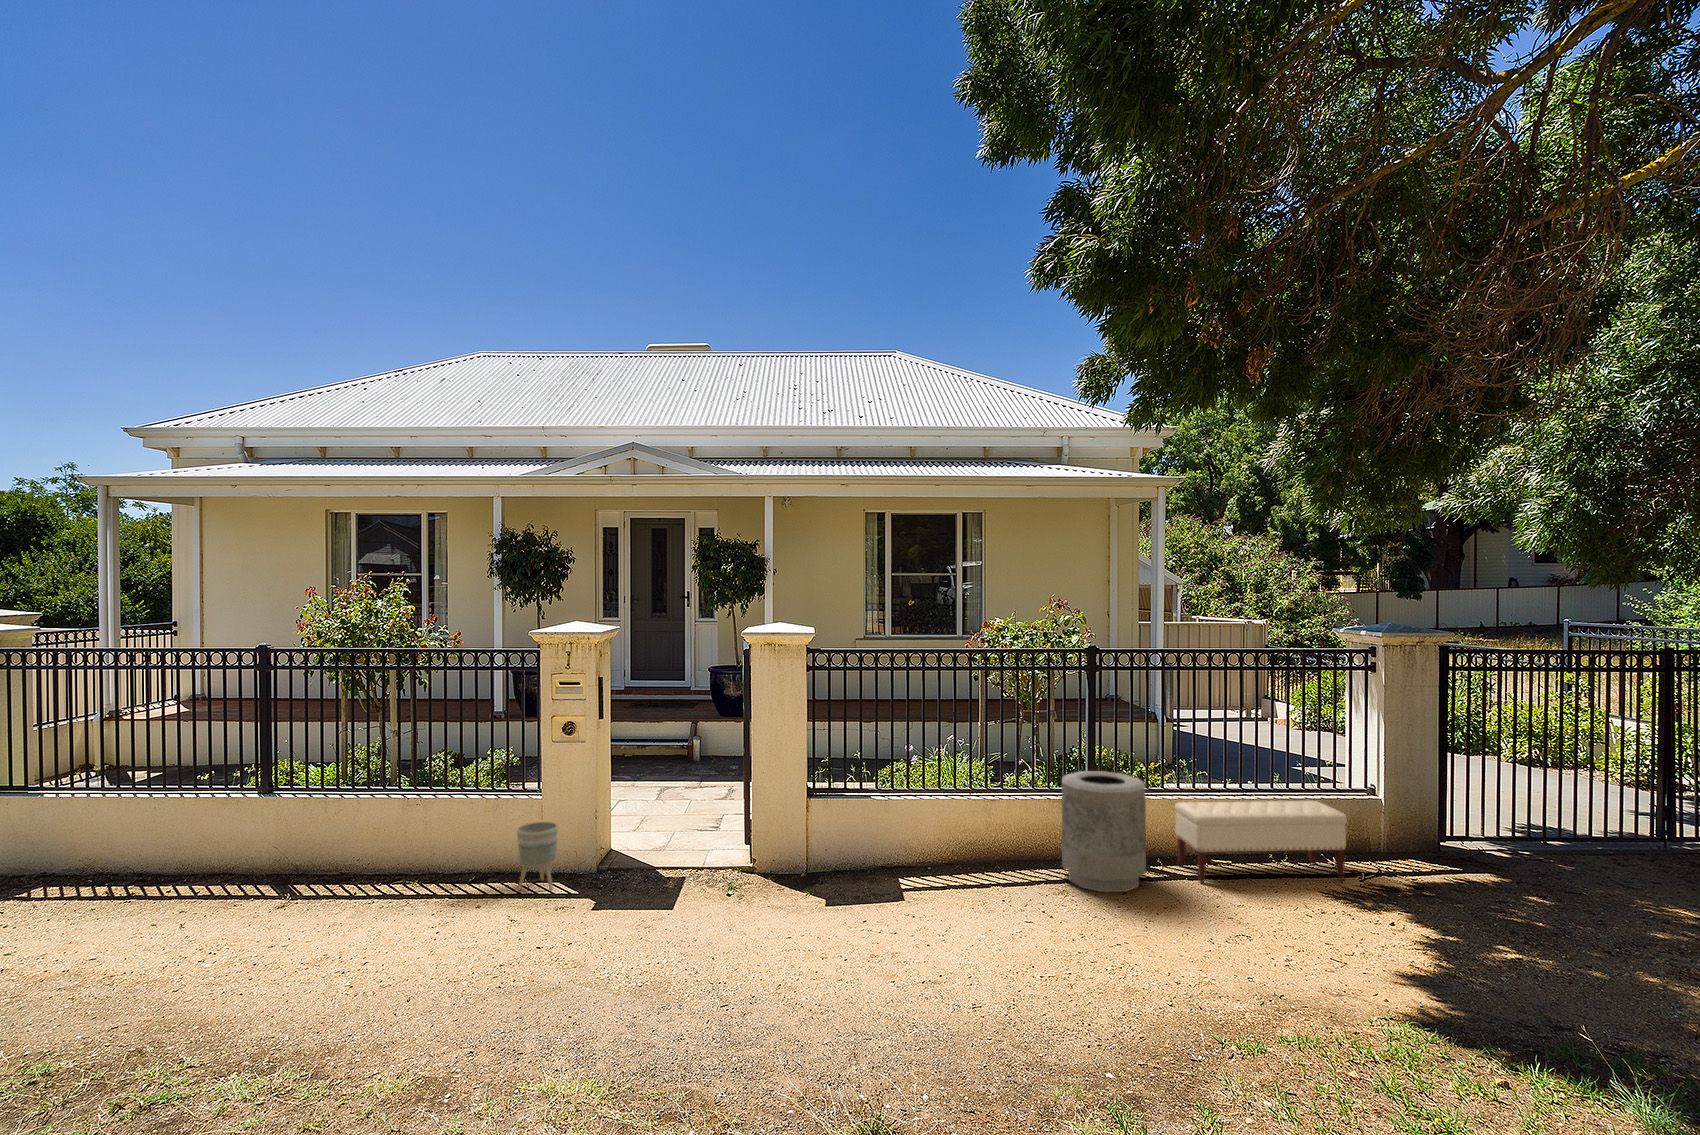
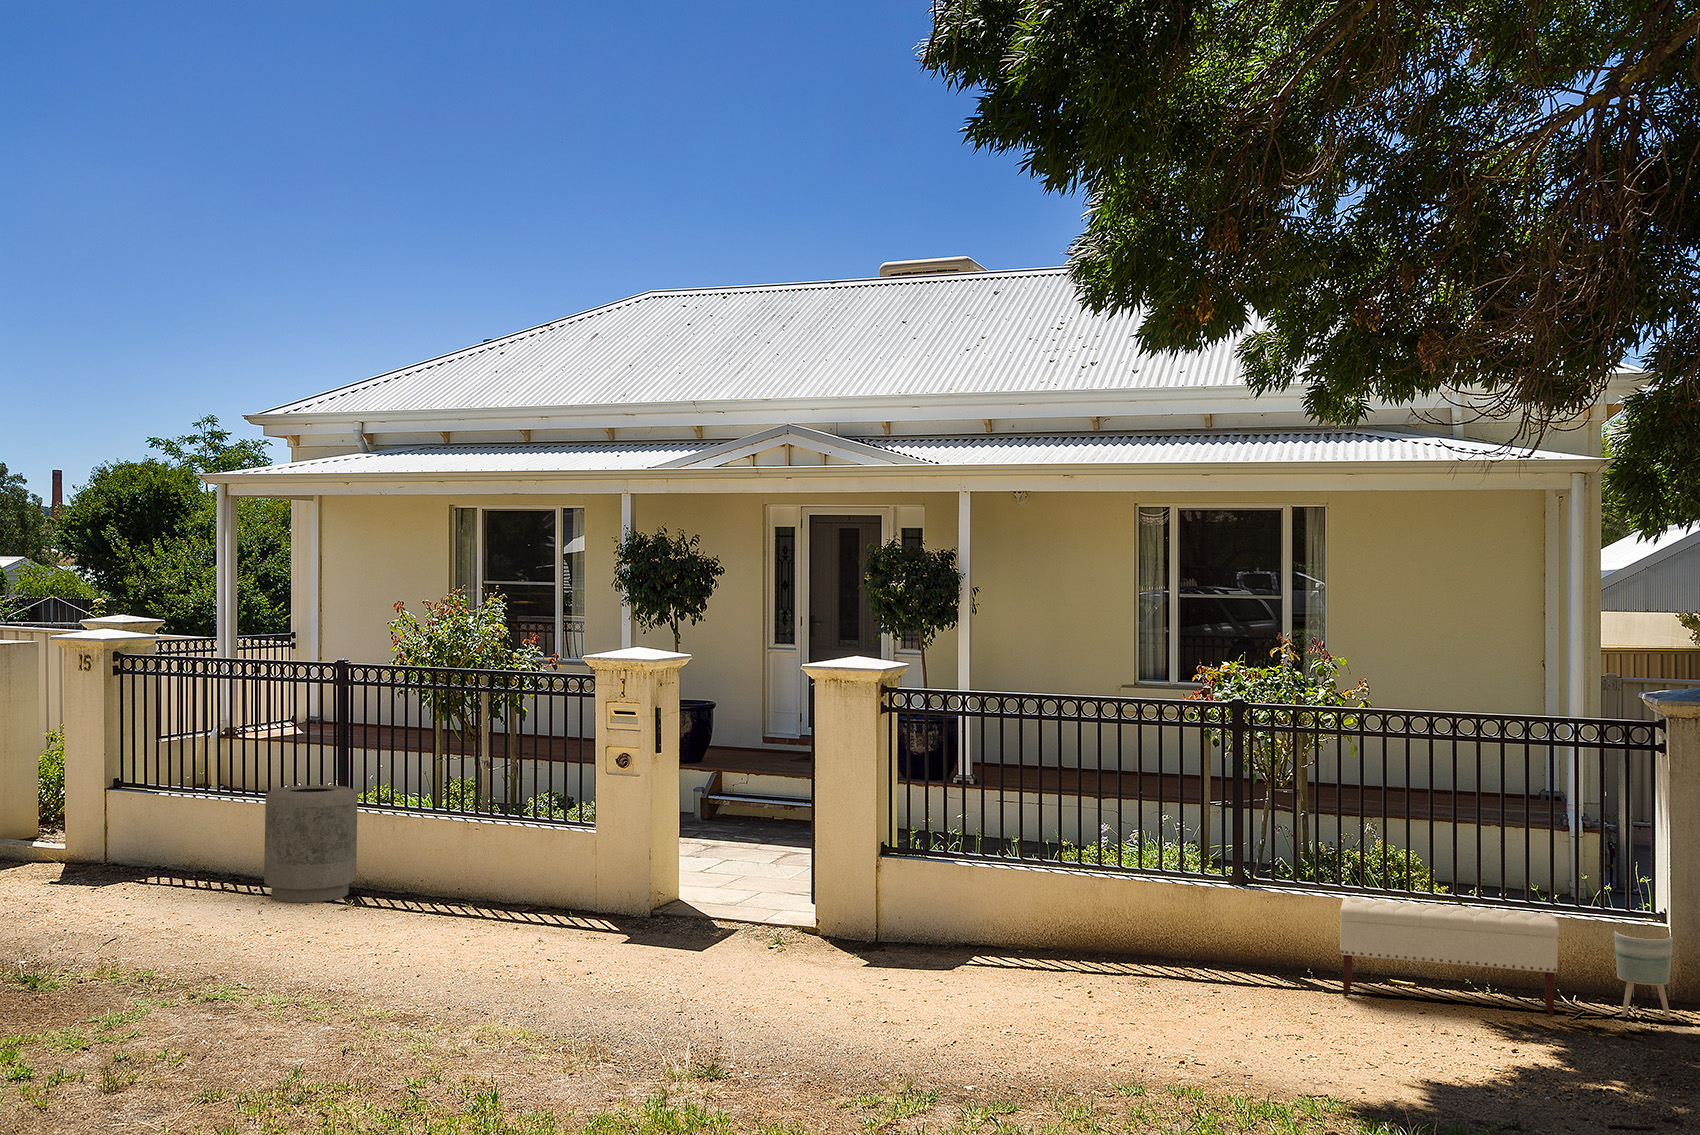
trash can: present [1062,771,1146,892] -> present [264,785,358,903]
planter: present [517,822,558,891] -> present [1614,931,1673,1019]

